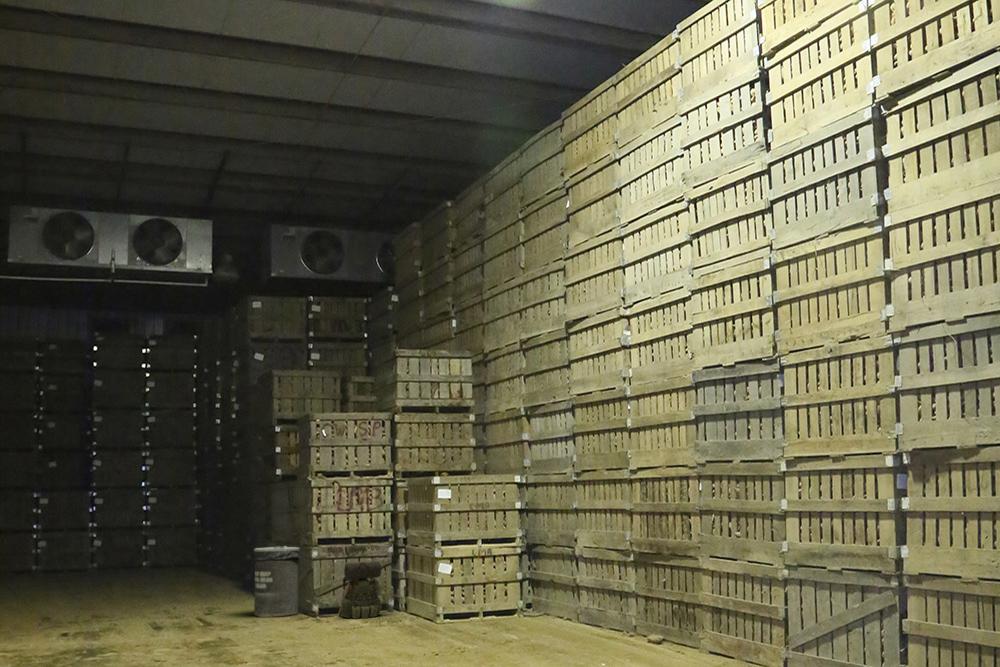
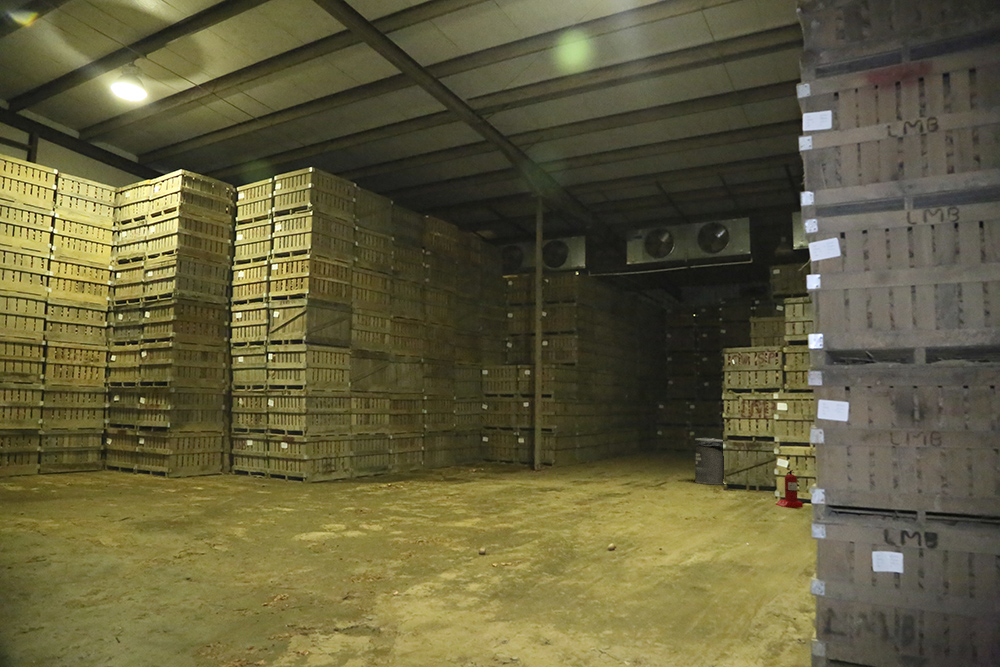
backpack: present [339,562,382,618] -> none [730,453,764,494]
fire extinguisher: none [449,575,477,624] -> present [776,470,803,507]

